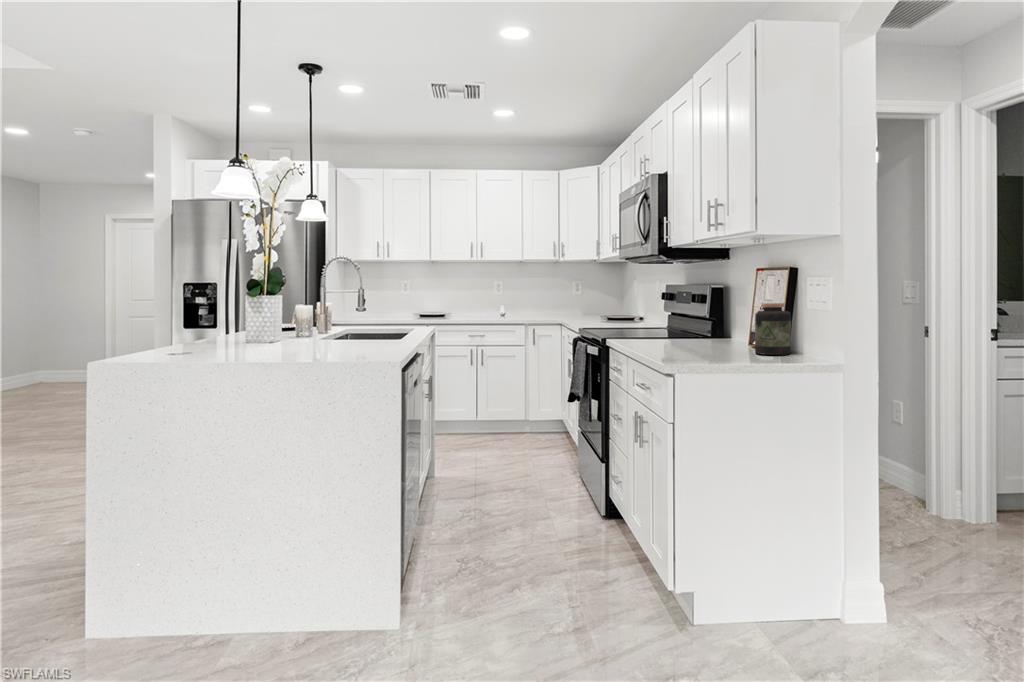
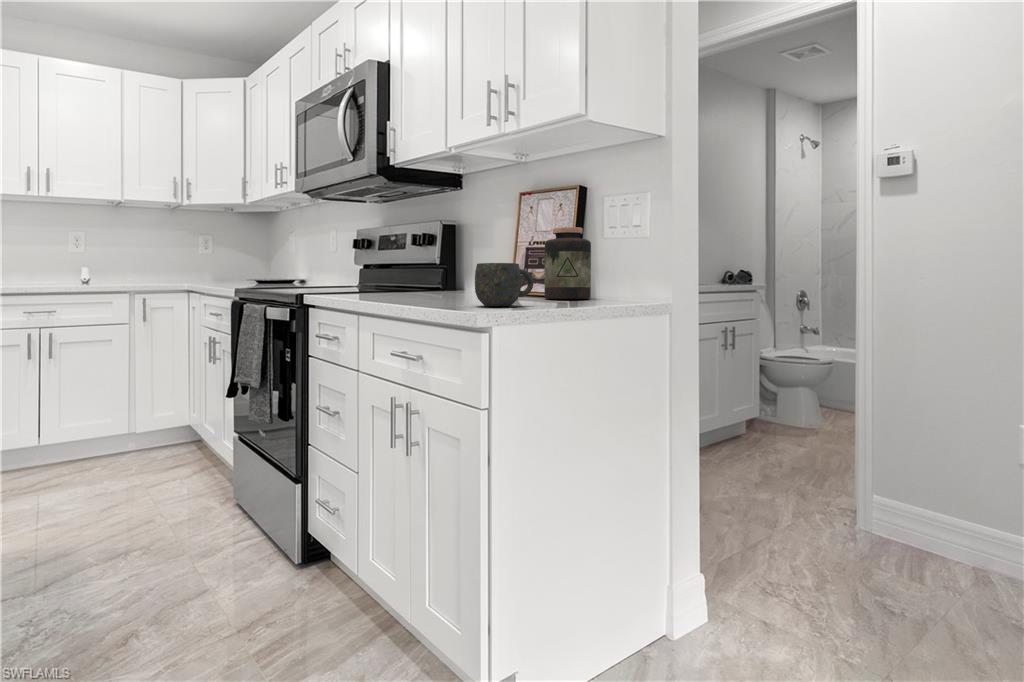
mug: none [685,335,725,363] -> present [475,263,533,306]

